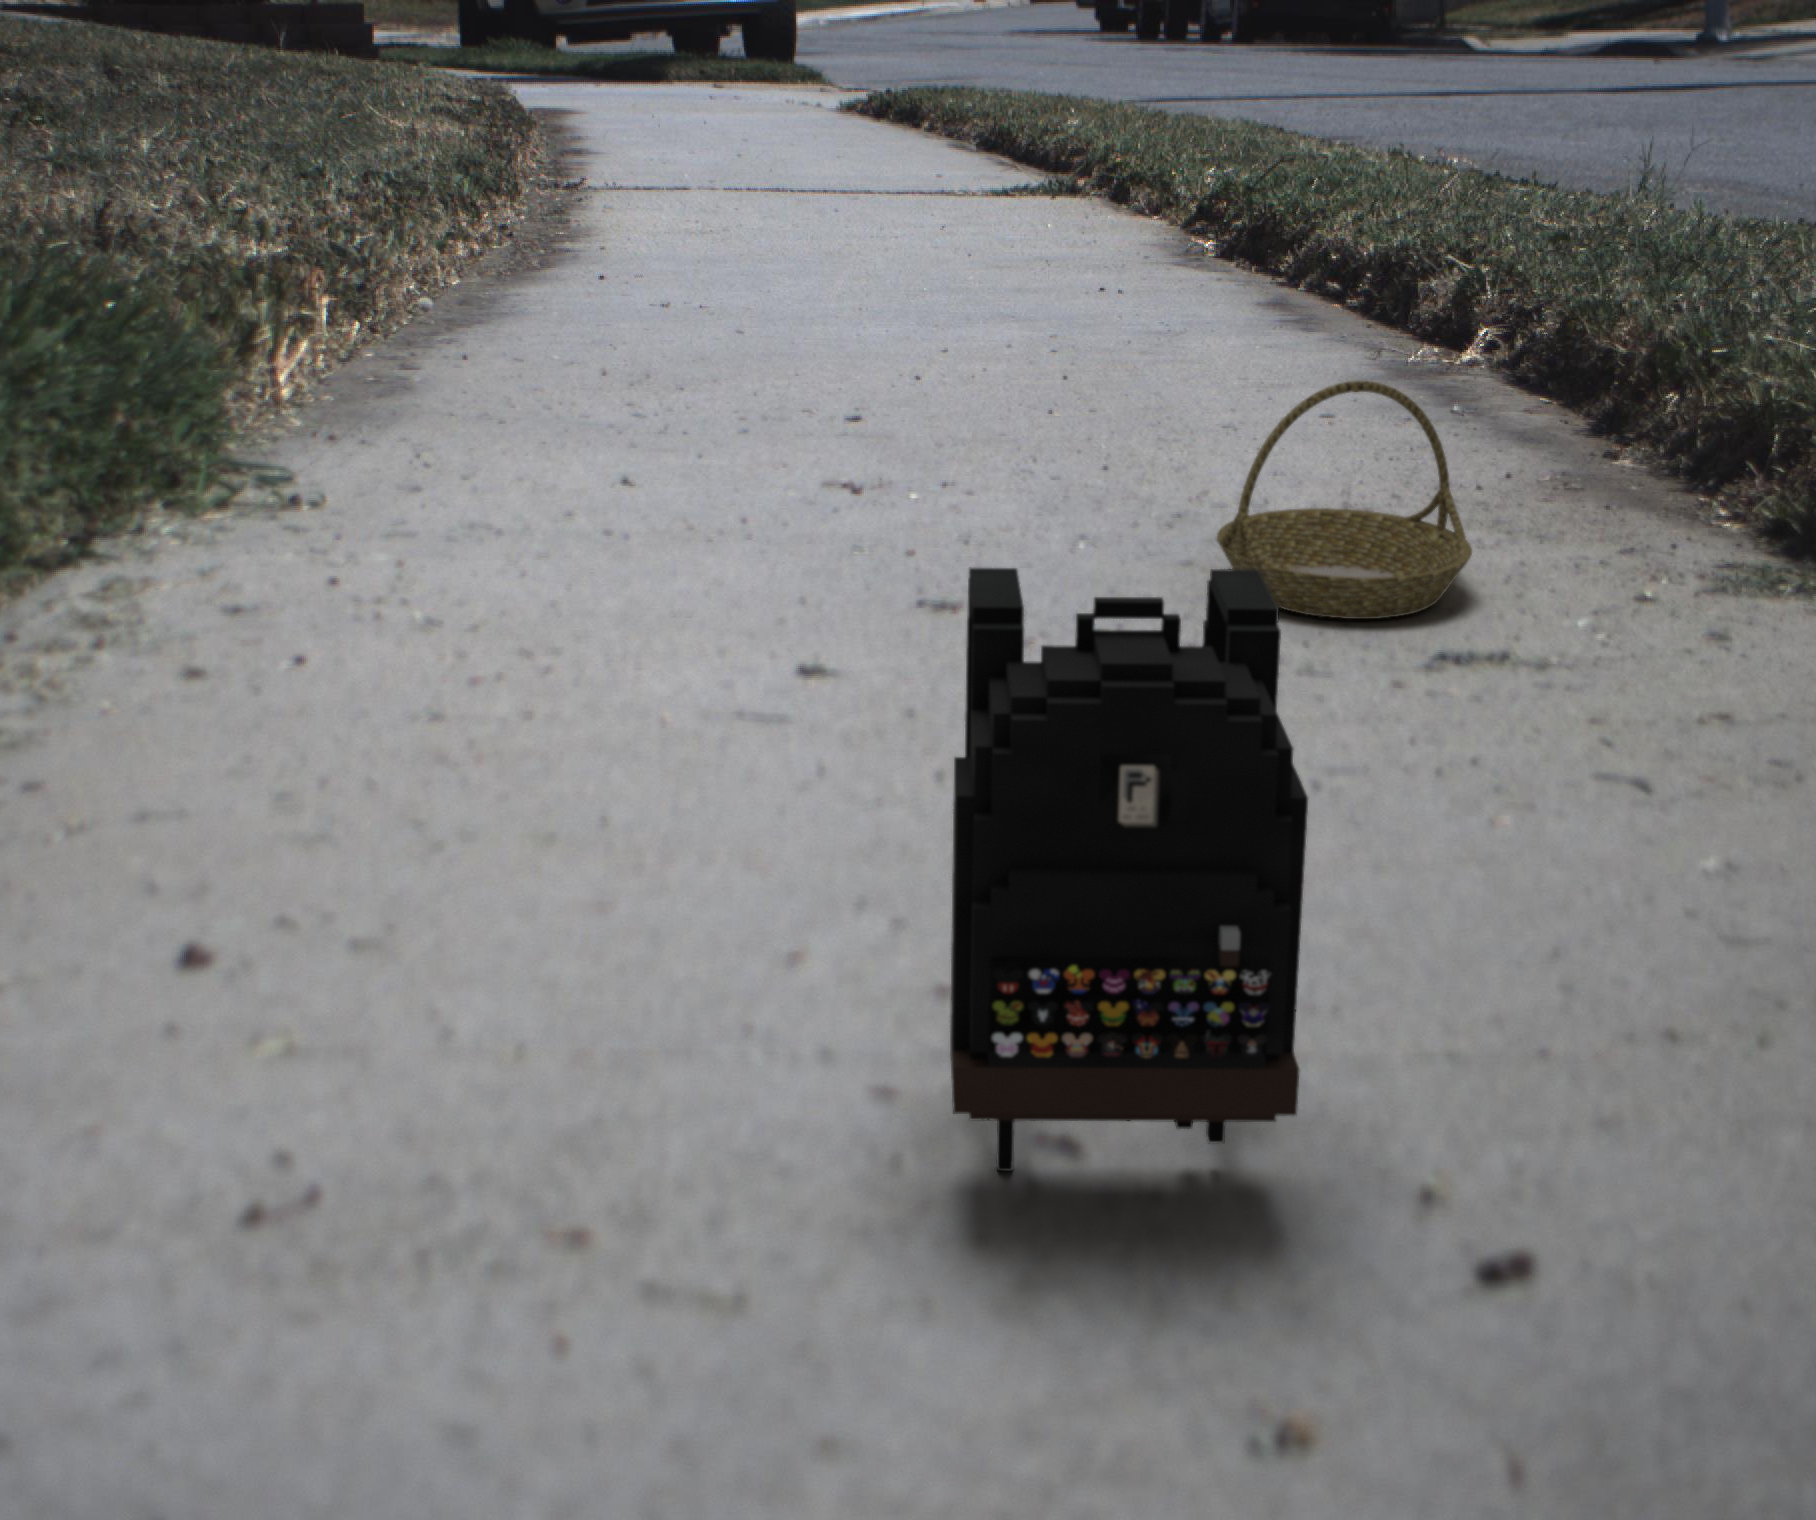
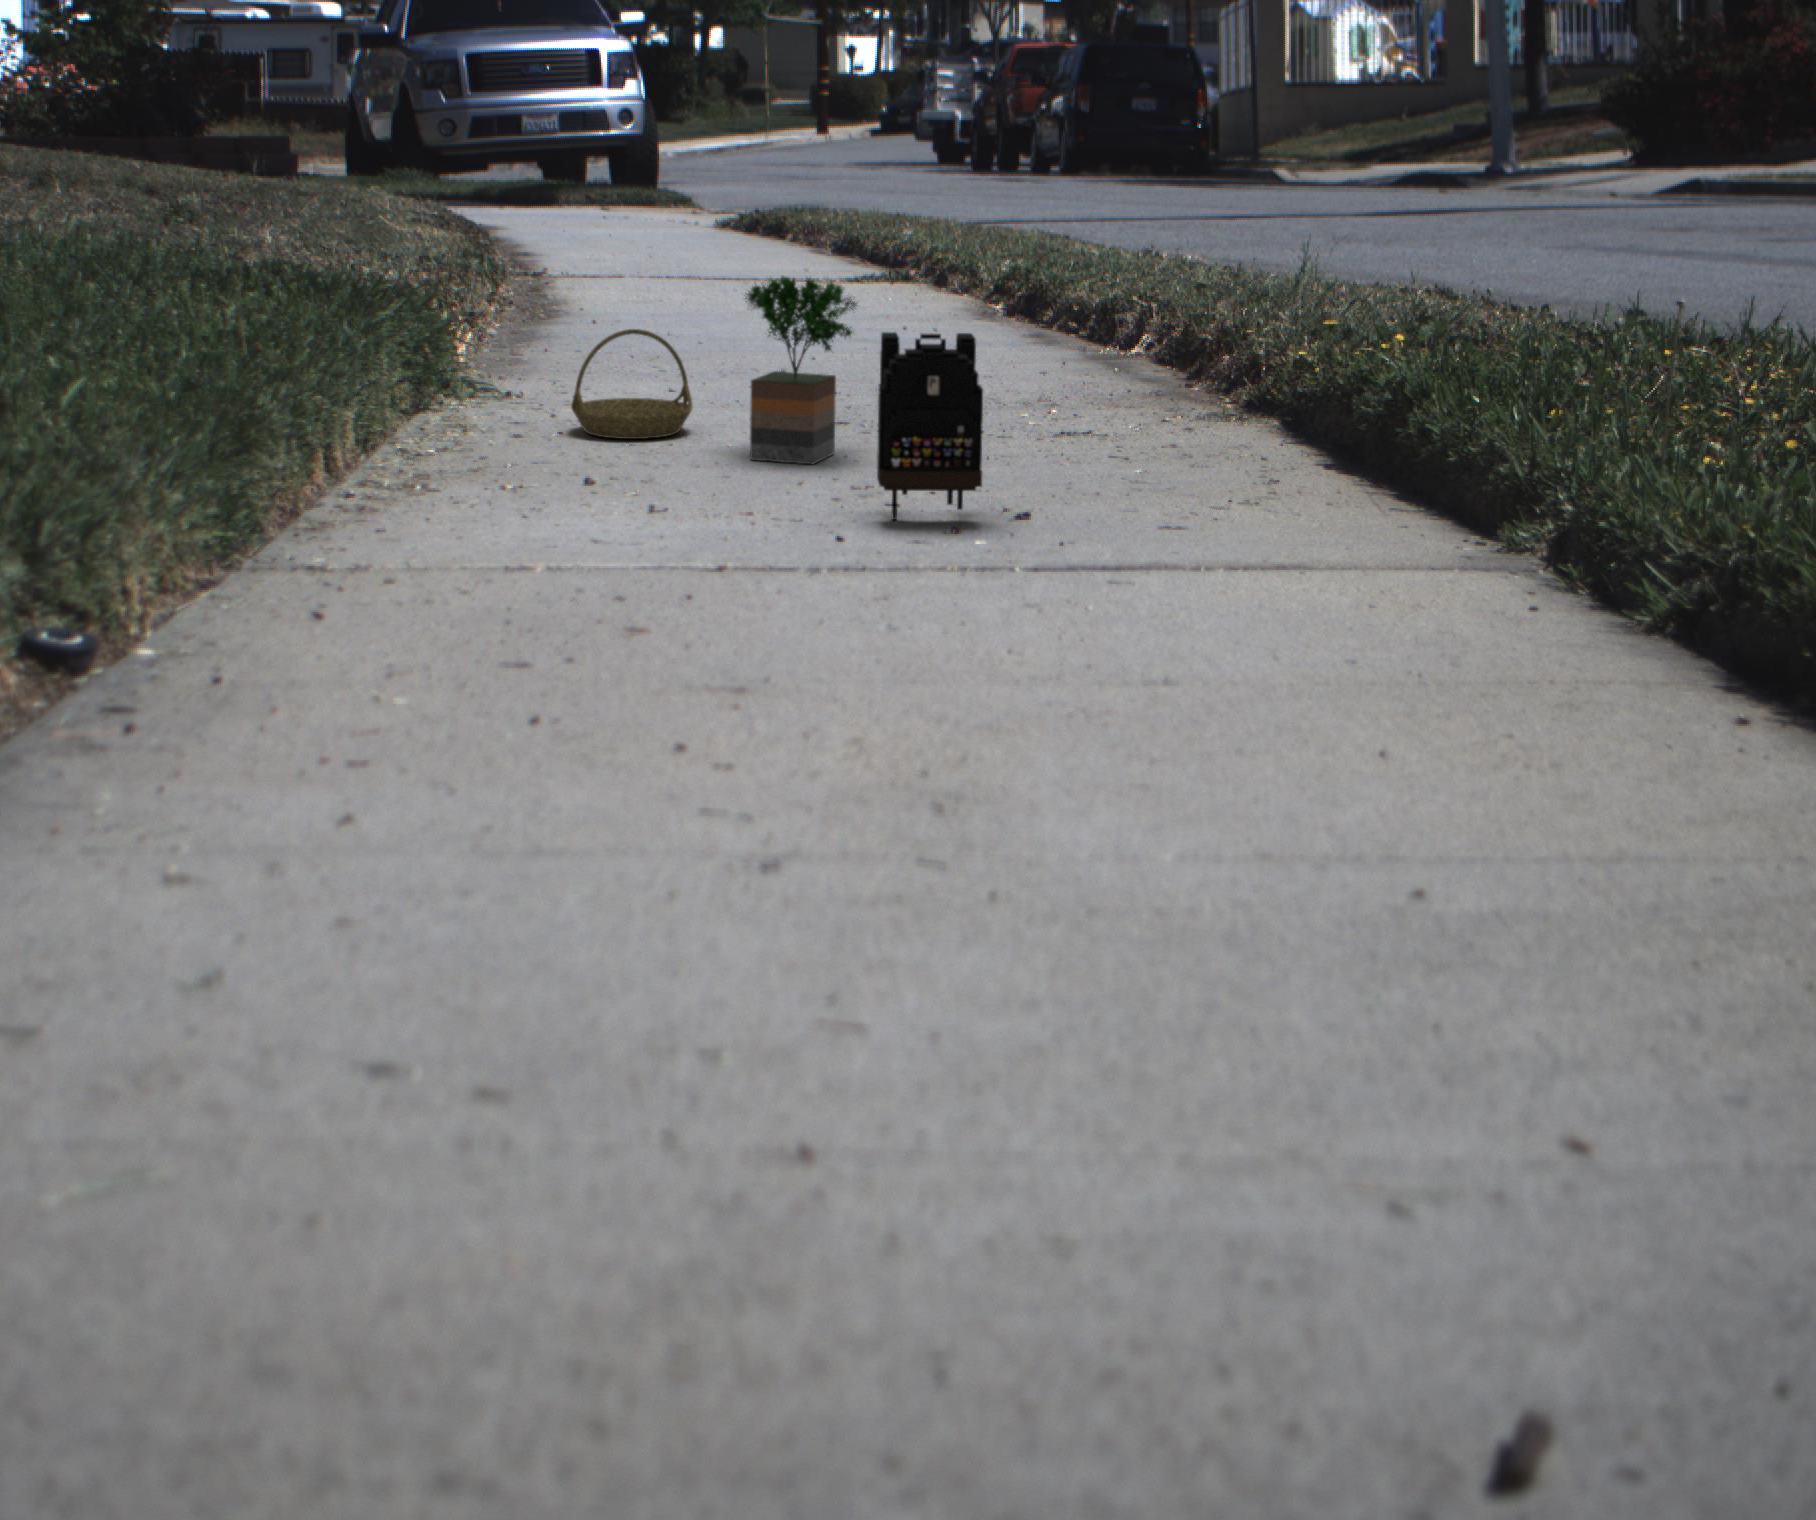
potted tree: none [649,304,946,784] -> present [745,276,857,464]
basket: present [1217,380,1472,619] -> present [571,329,692,439]

